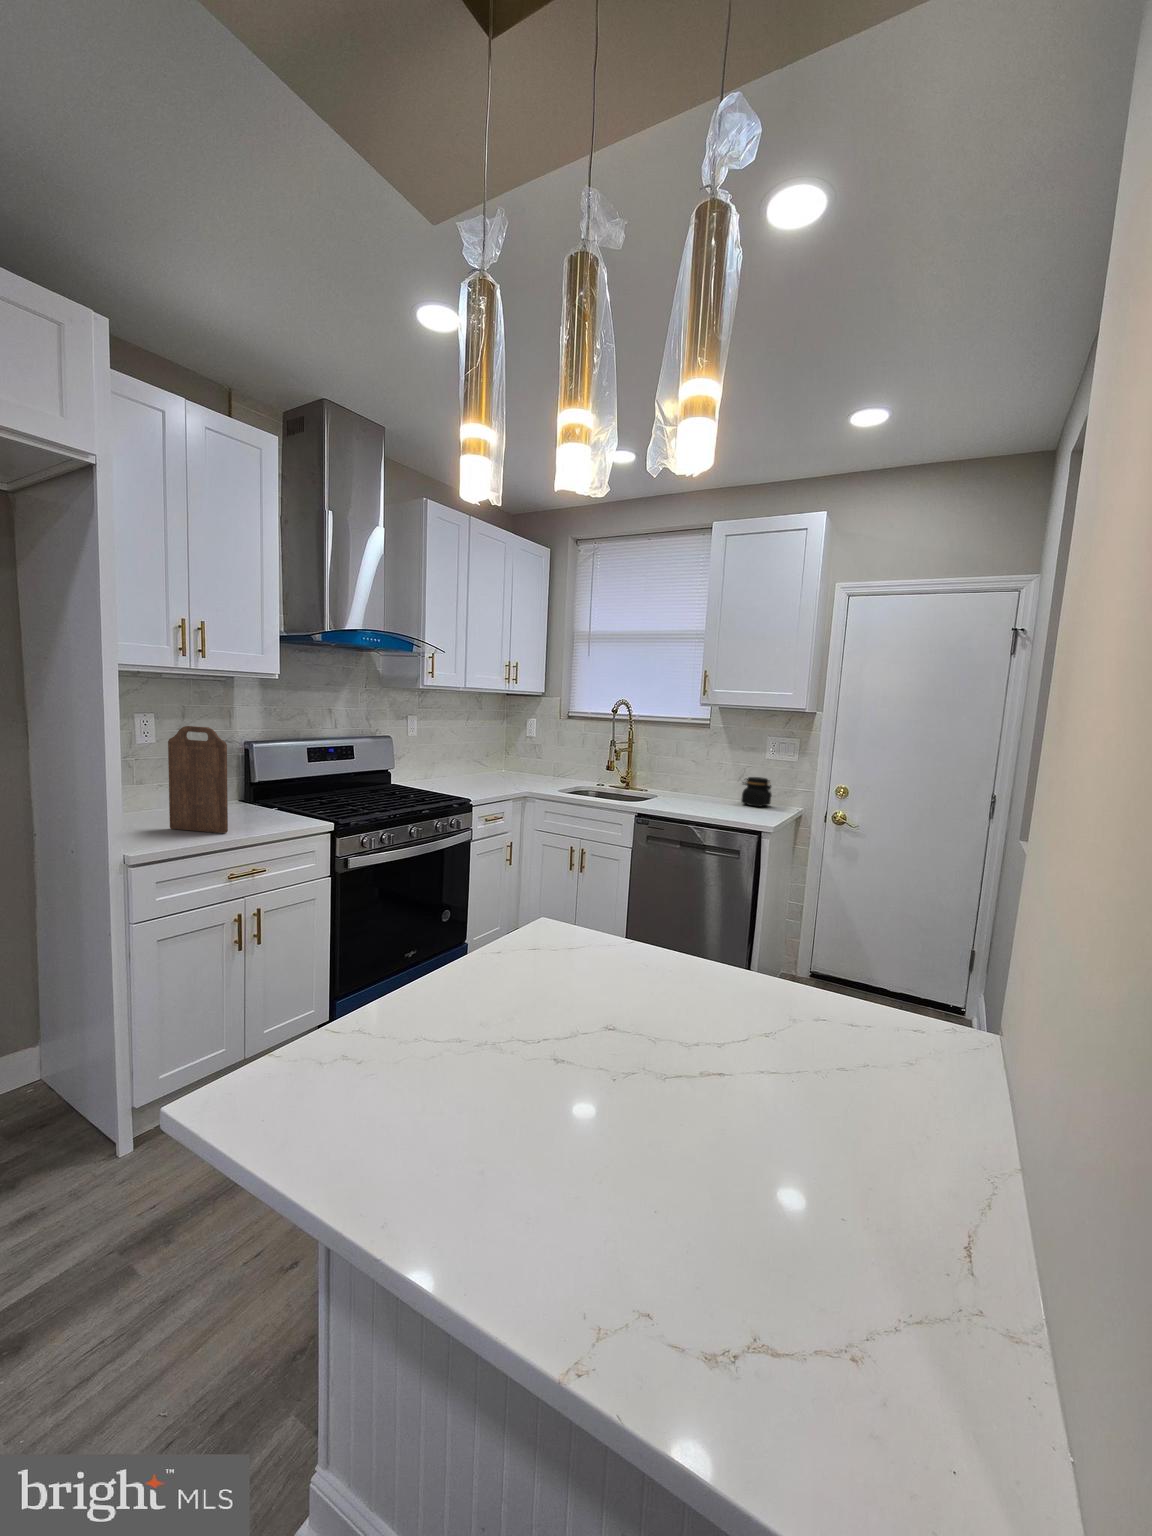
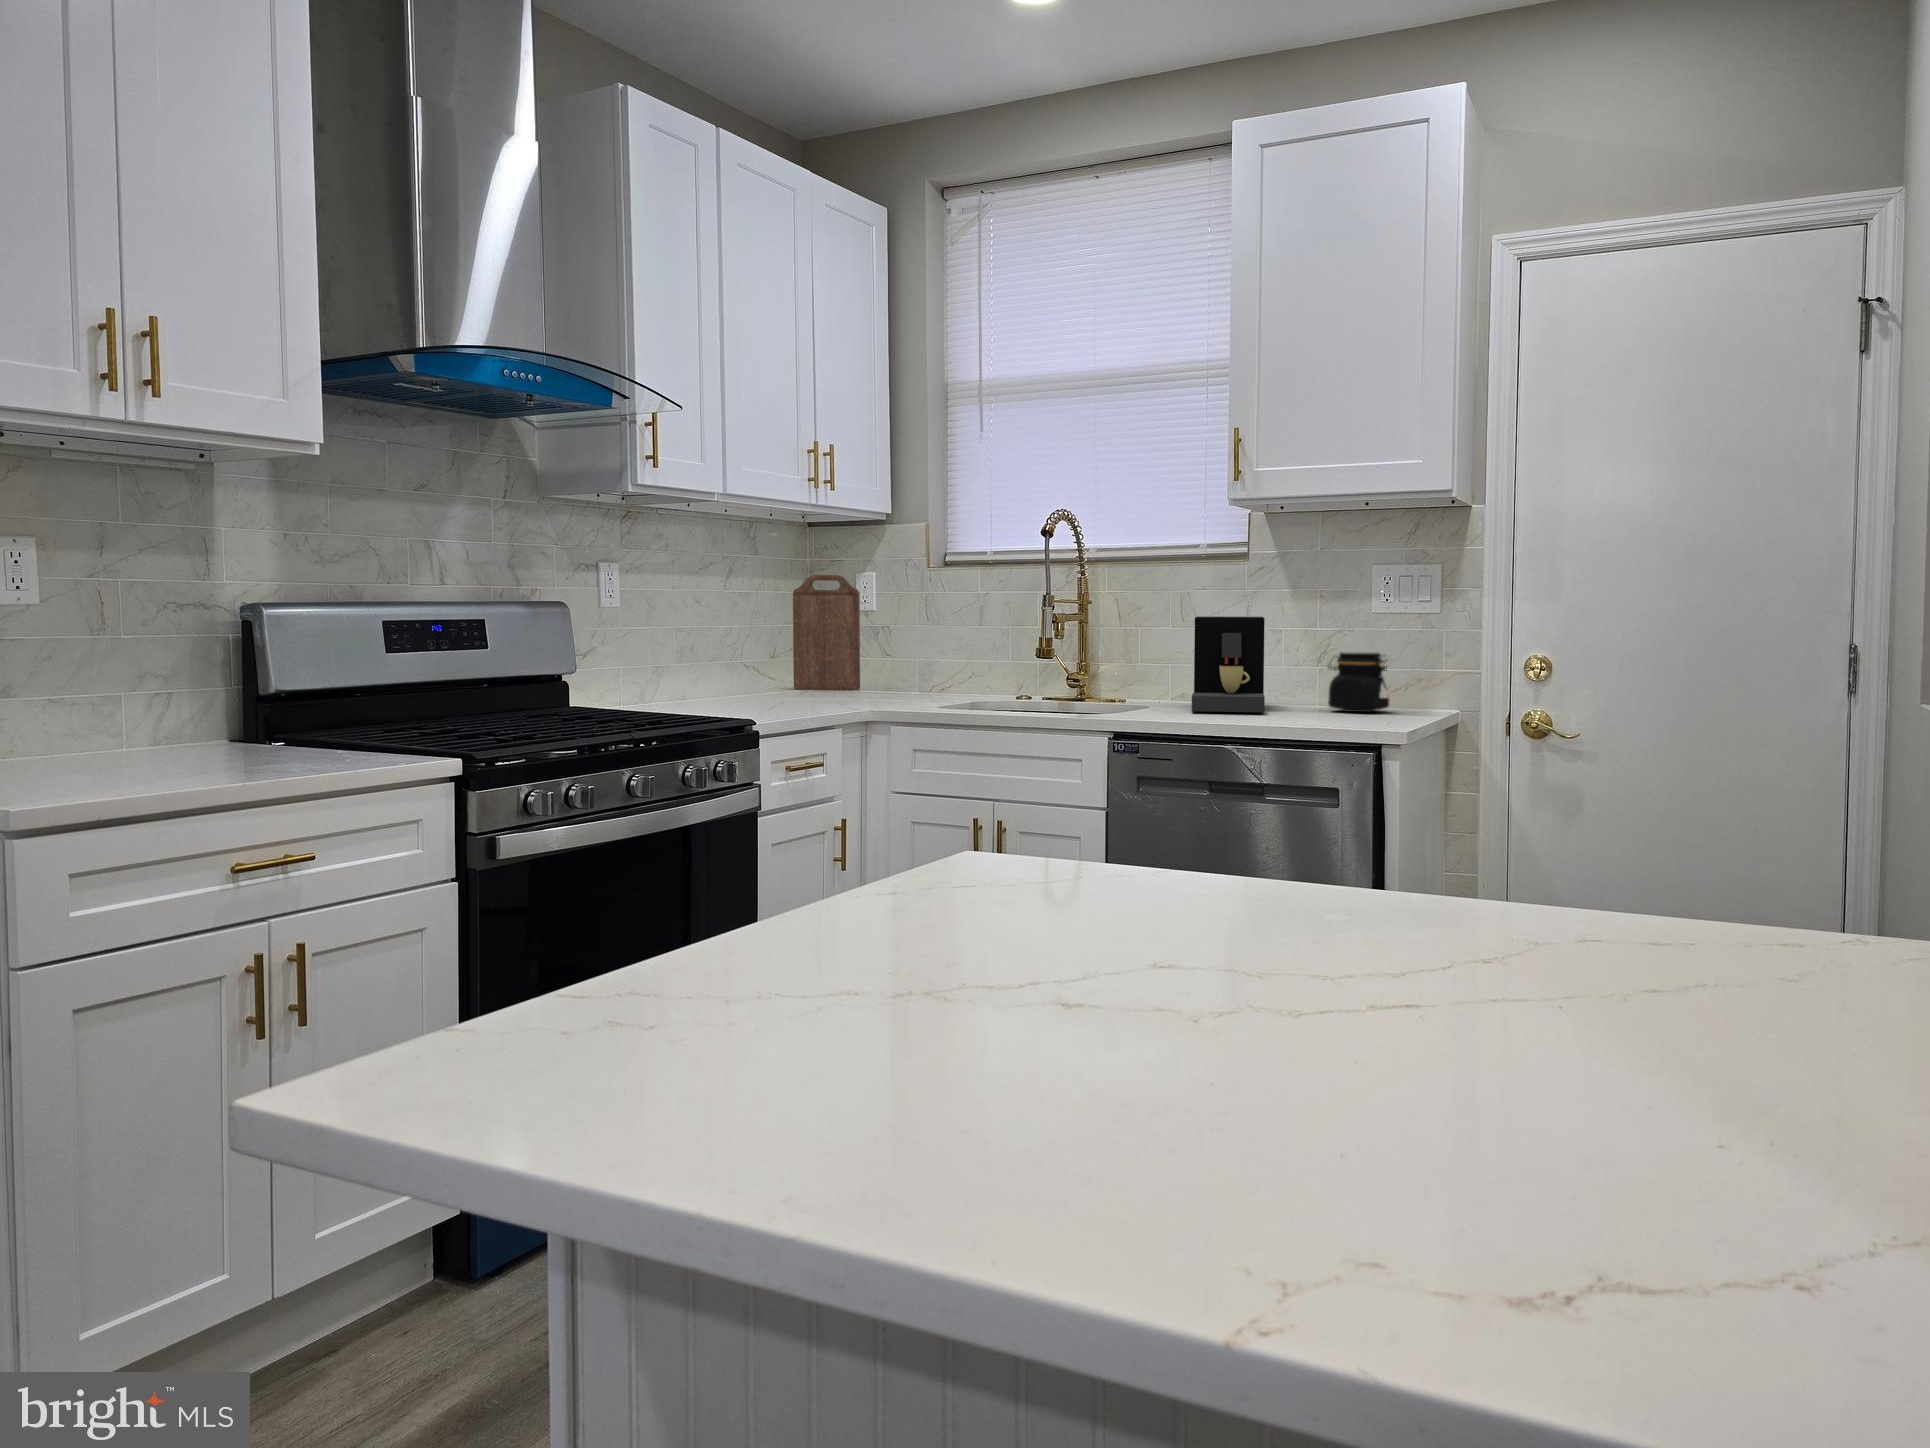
cutting board: present [168,726,228,833] -> present [793,575,860,690]
coffee maker: none [676,754,714,805] -> present [1192,616,1265,712]

